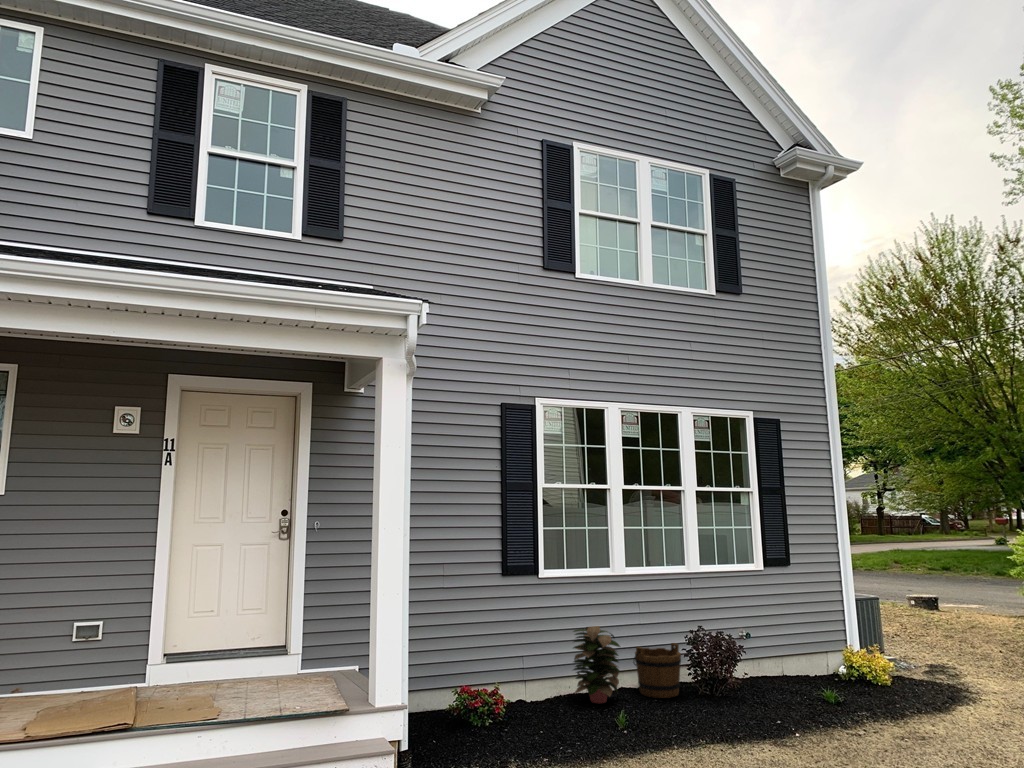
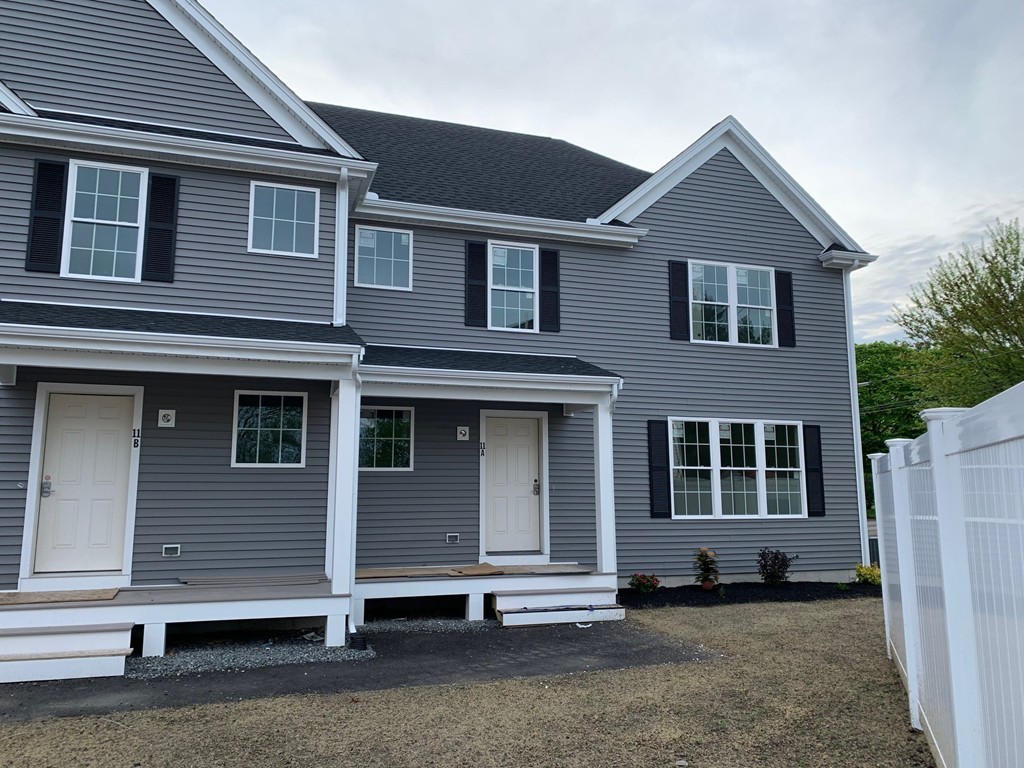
bucket: present [634,643,681,698] -> none [727,559,755,589]

